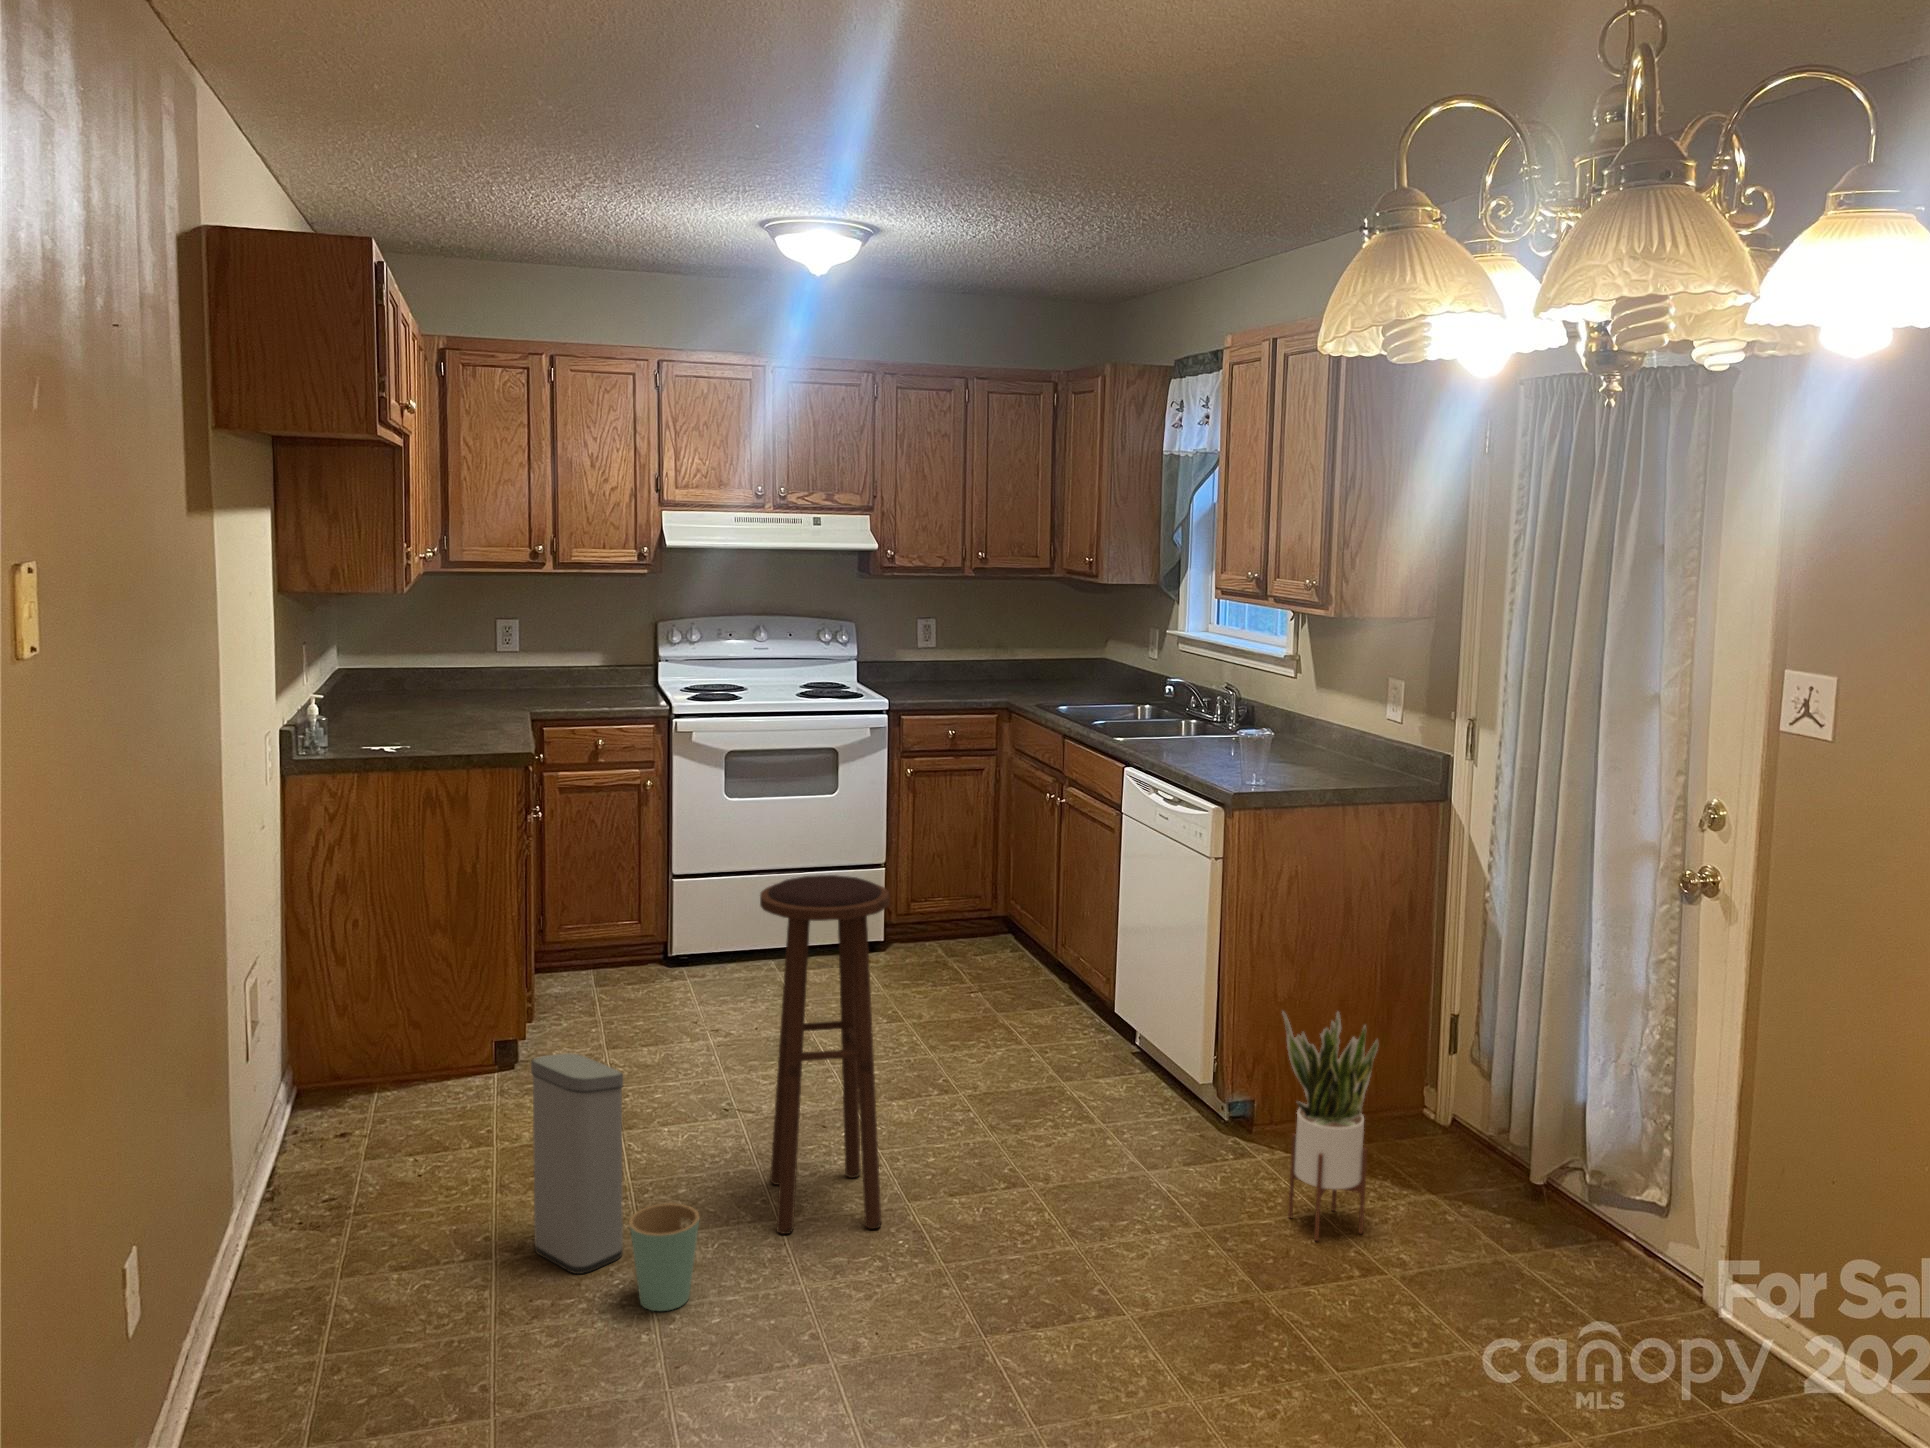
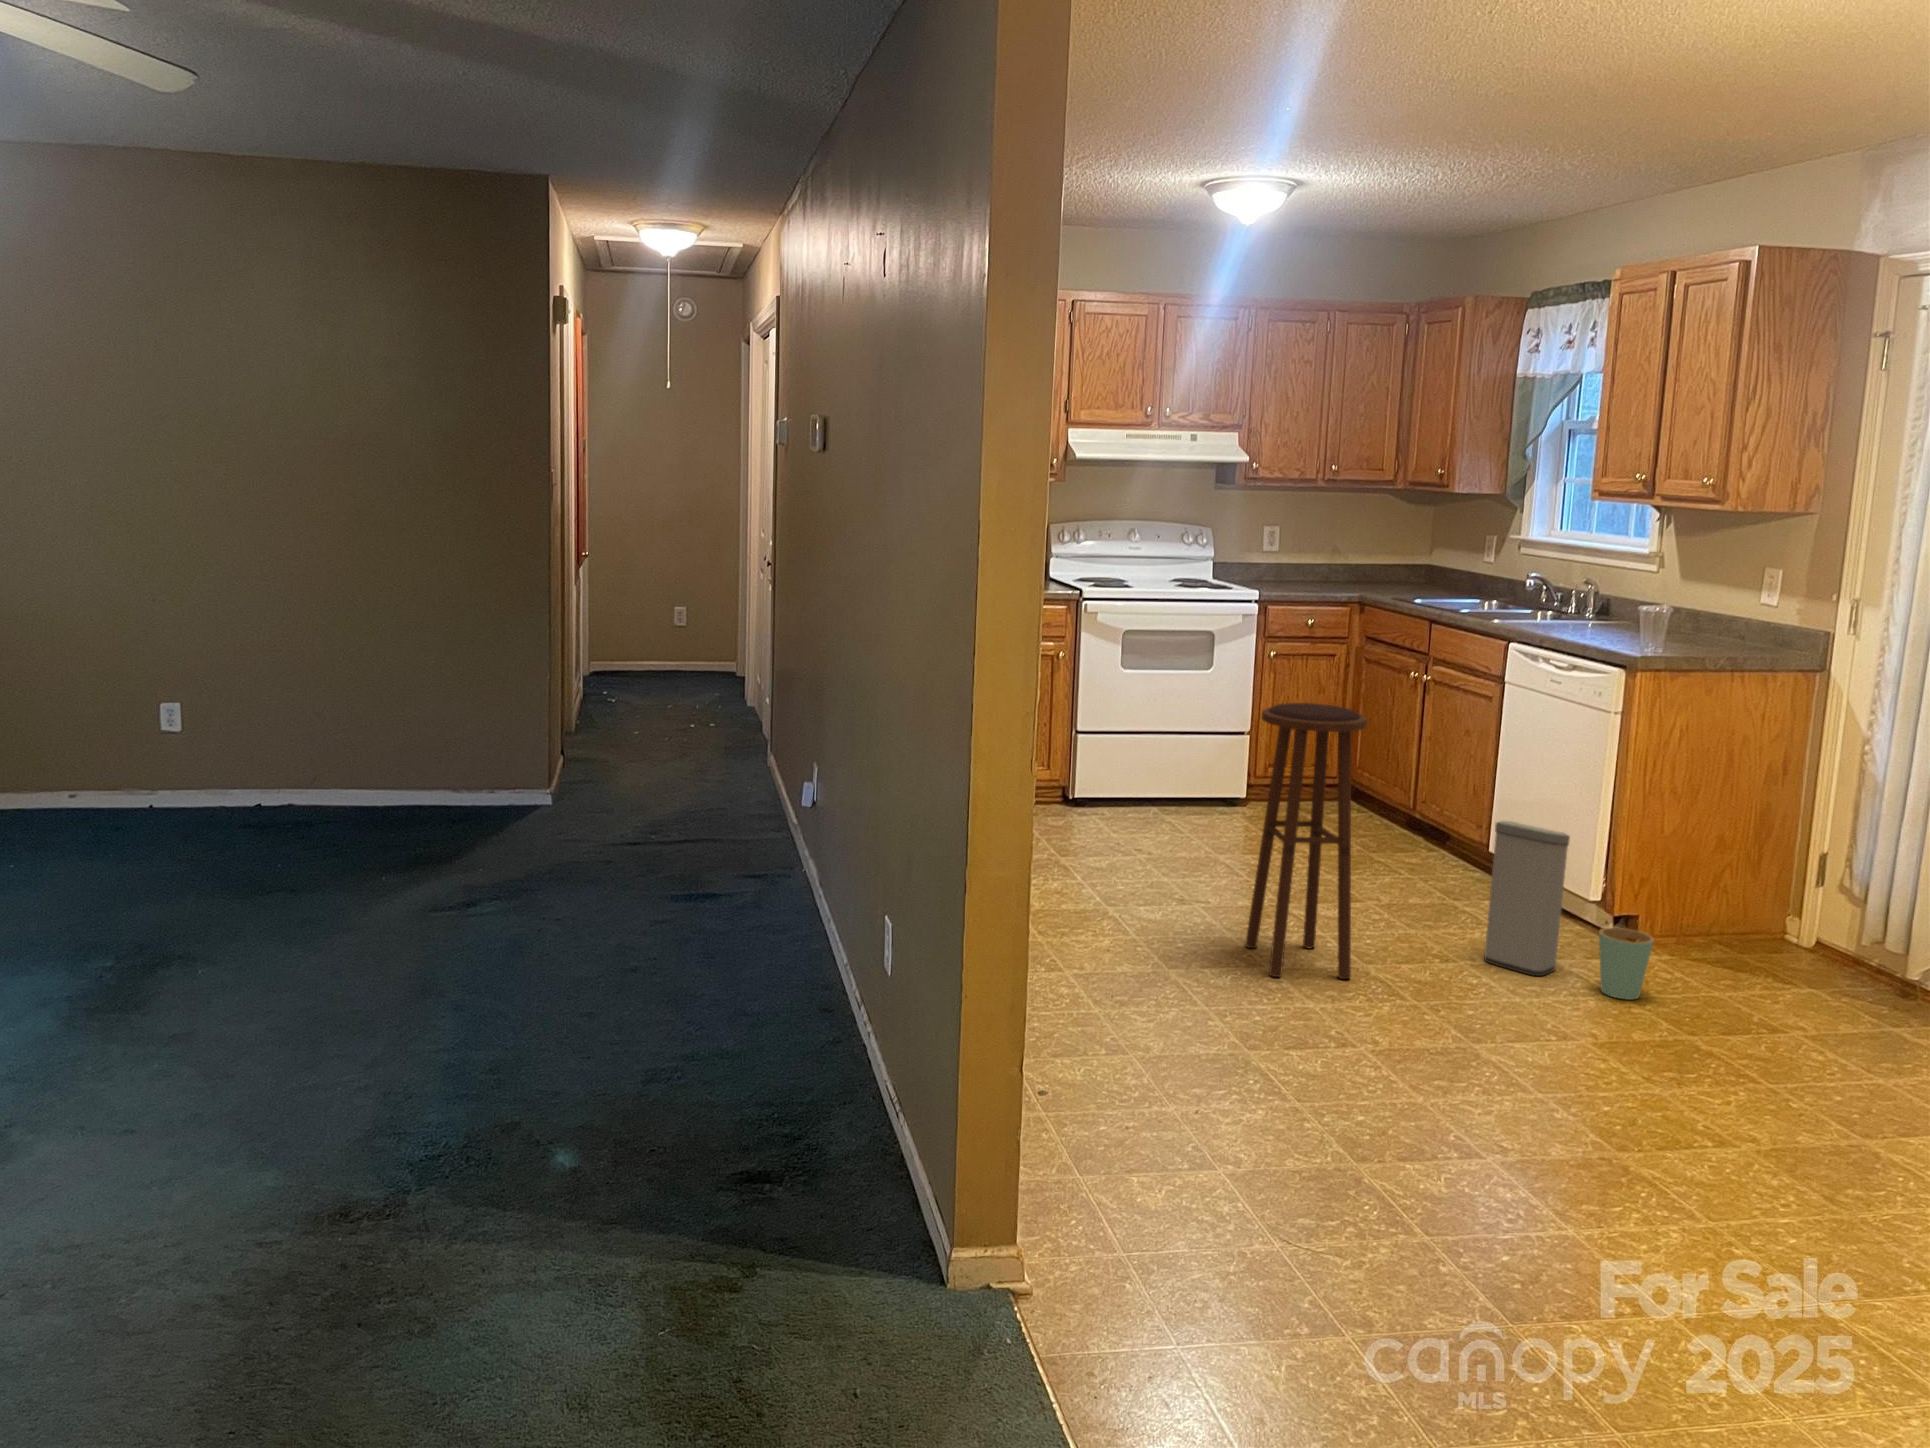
potted plant: present [1282,1012,1378,1241] -> none [1691,824,1783,1014]
trash can: present [531,1053,699,1311] -> present [1484,821,1654,999]

